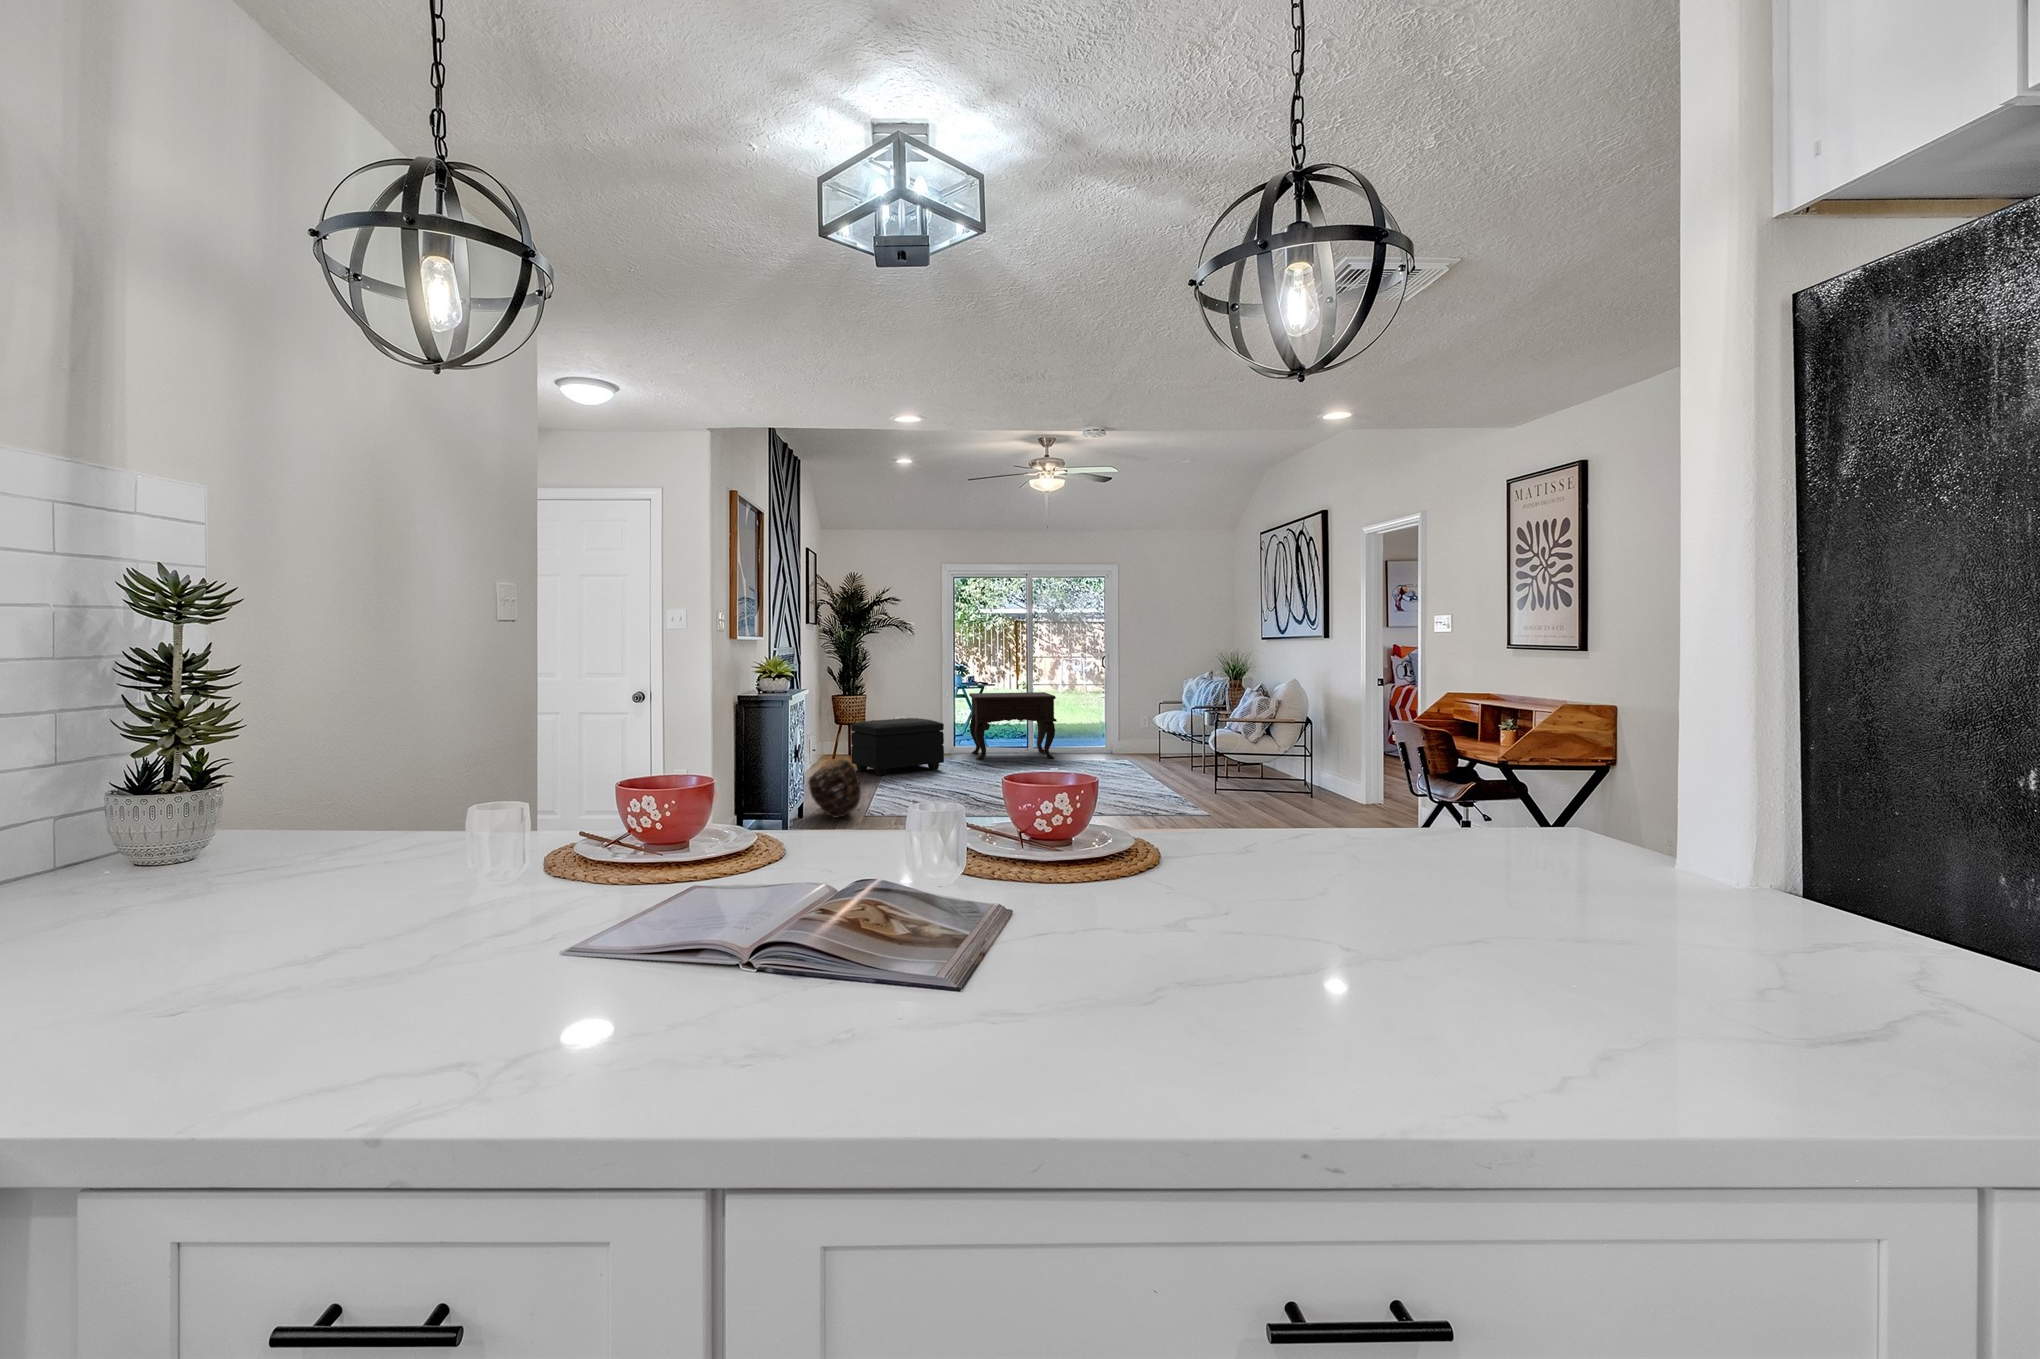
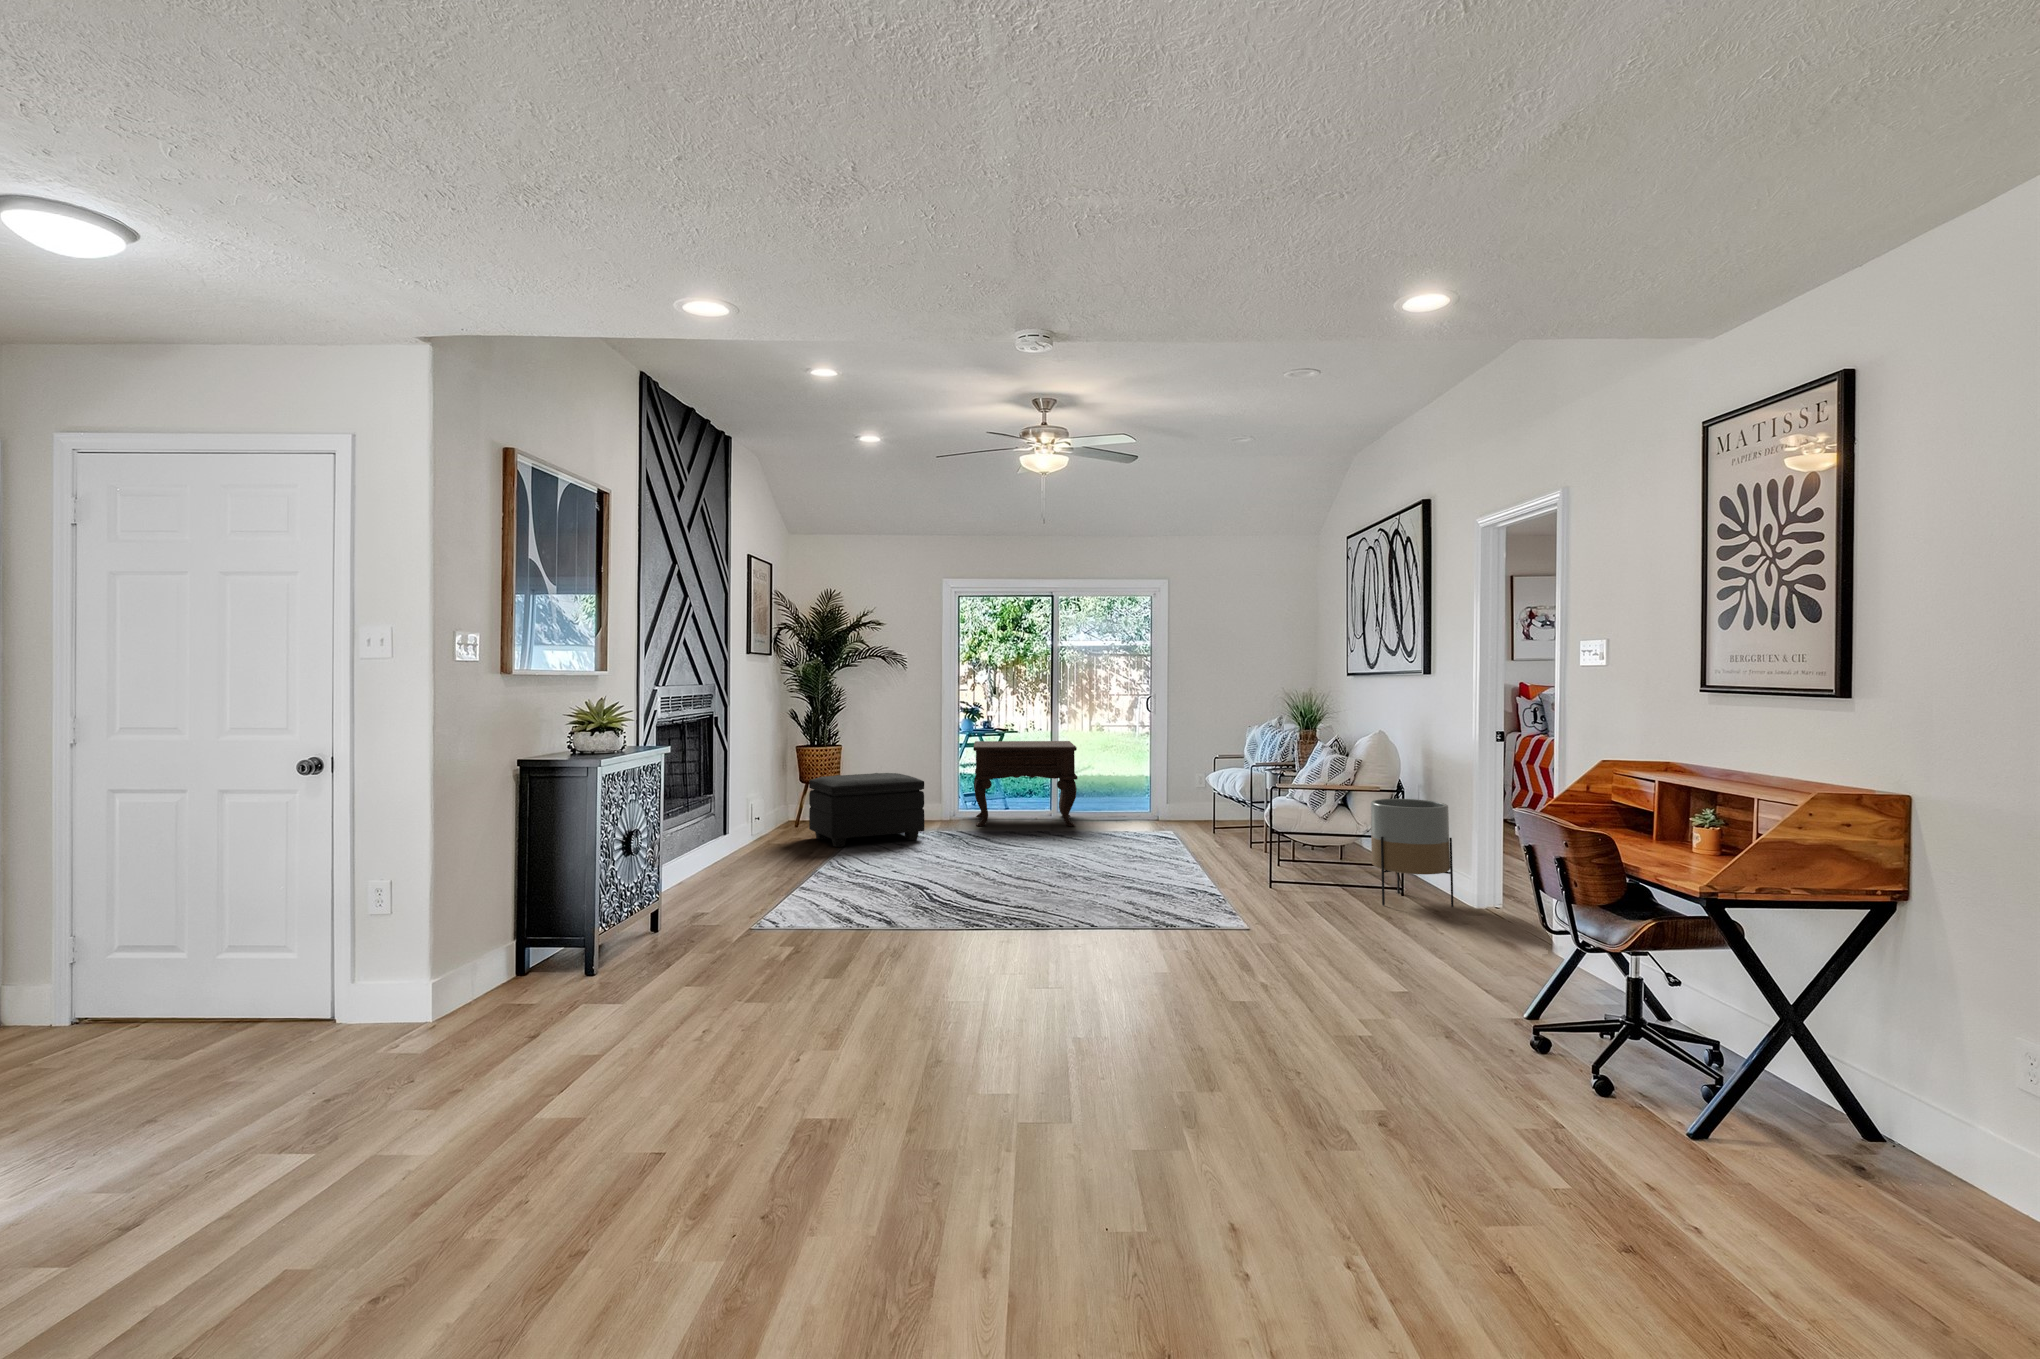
planter: none [1289,727,1345,801] -> present [1371,799,1454,907]
basket: present [808,760,861,817] -> none [685,833,766,915]

